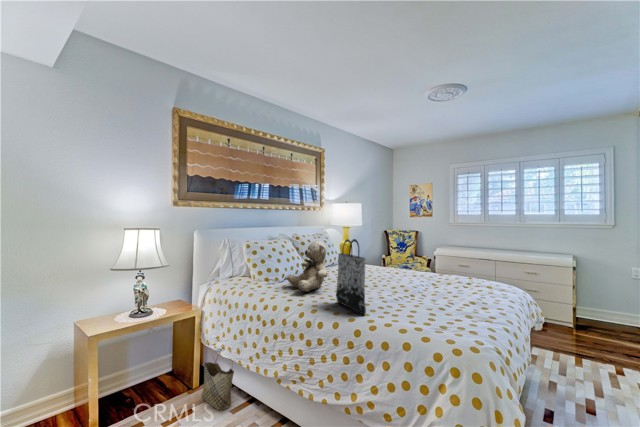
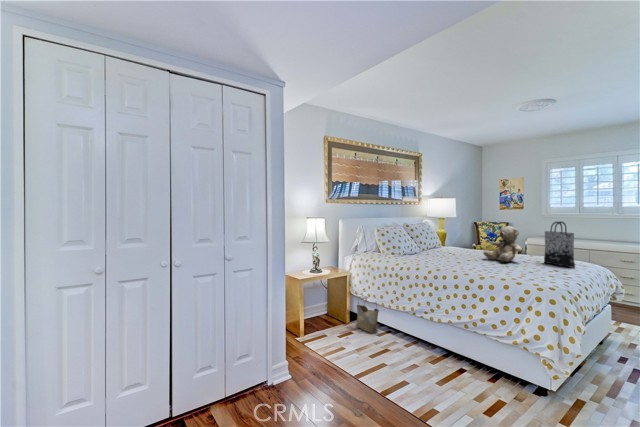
tote bag: present [336,239,366,315] -> present [544,221,575,268]
teddy bear: present [287,240,327,292] -> present [483,226,523,262]

